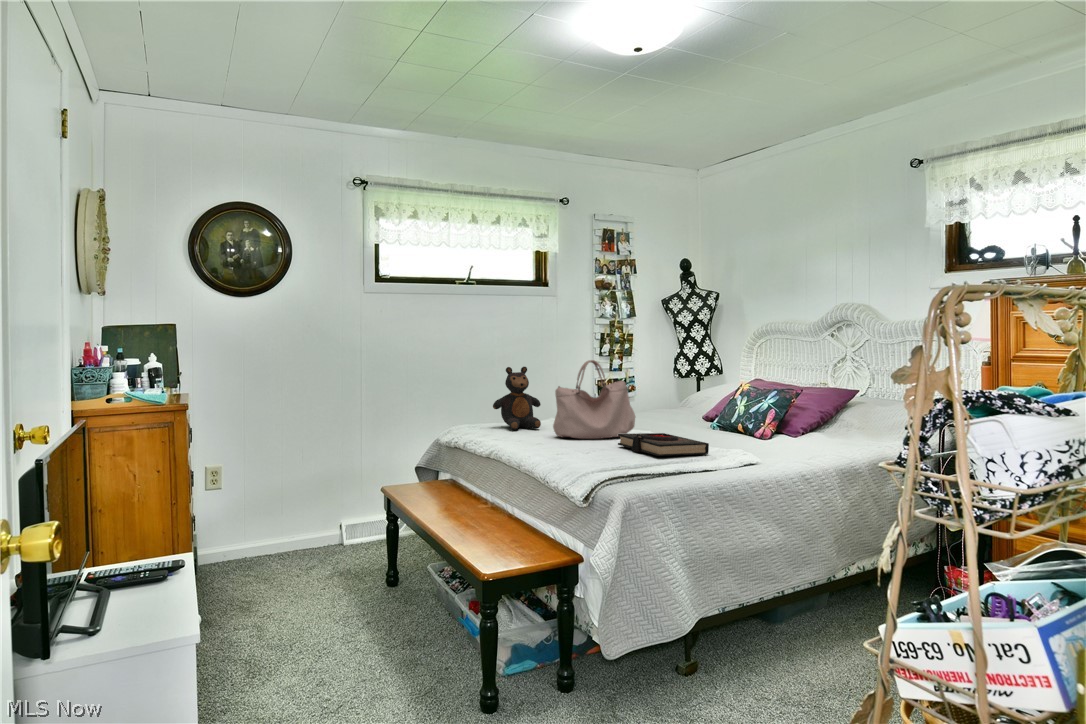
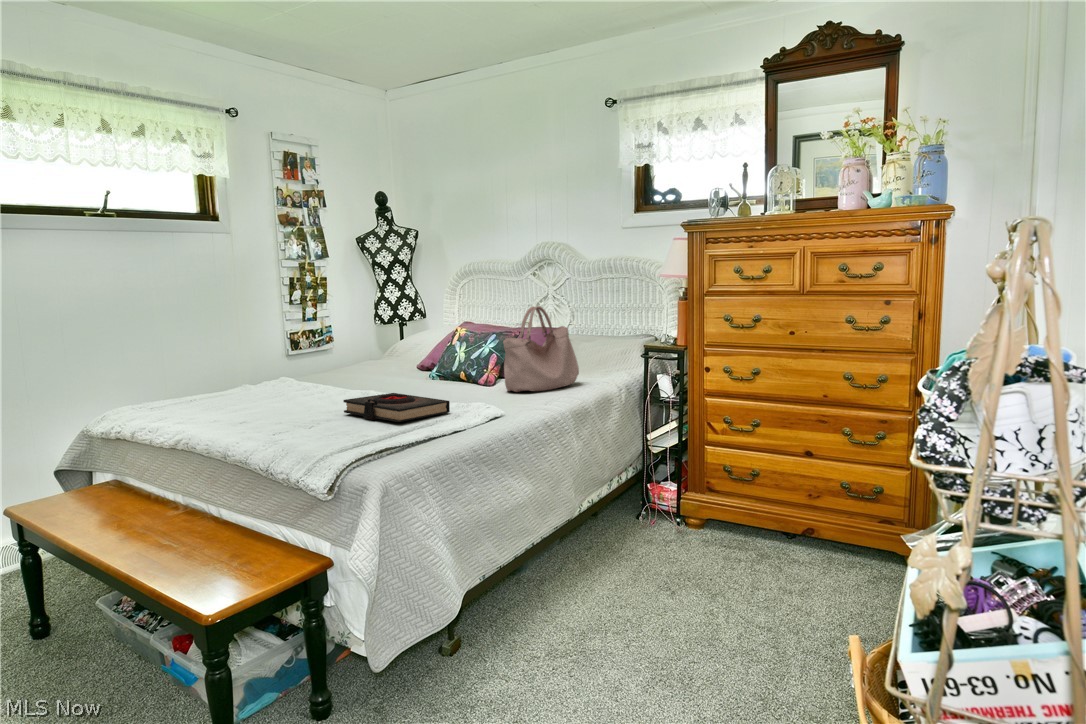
handbag: present [553,360,635,439] -> present [503,306,579,392]
teddy bear: present [493,367,541,430] -> none [166,325,236,406]

